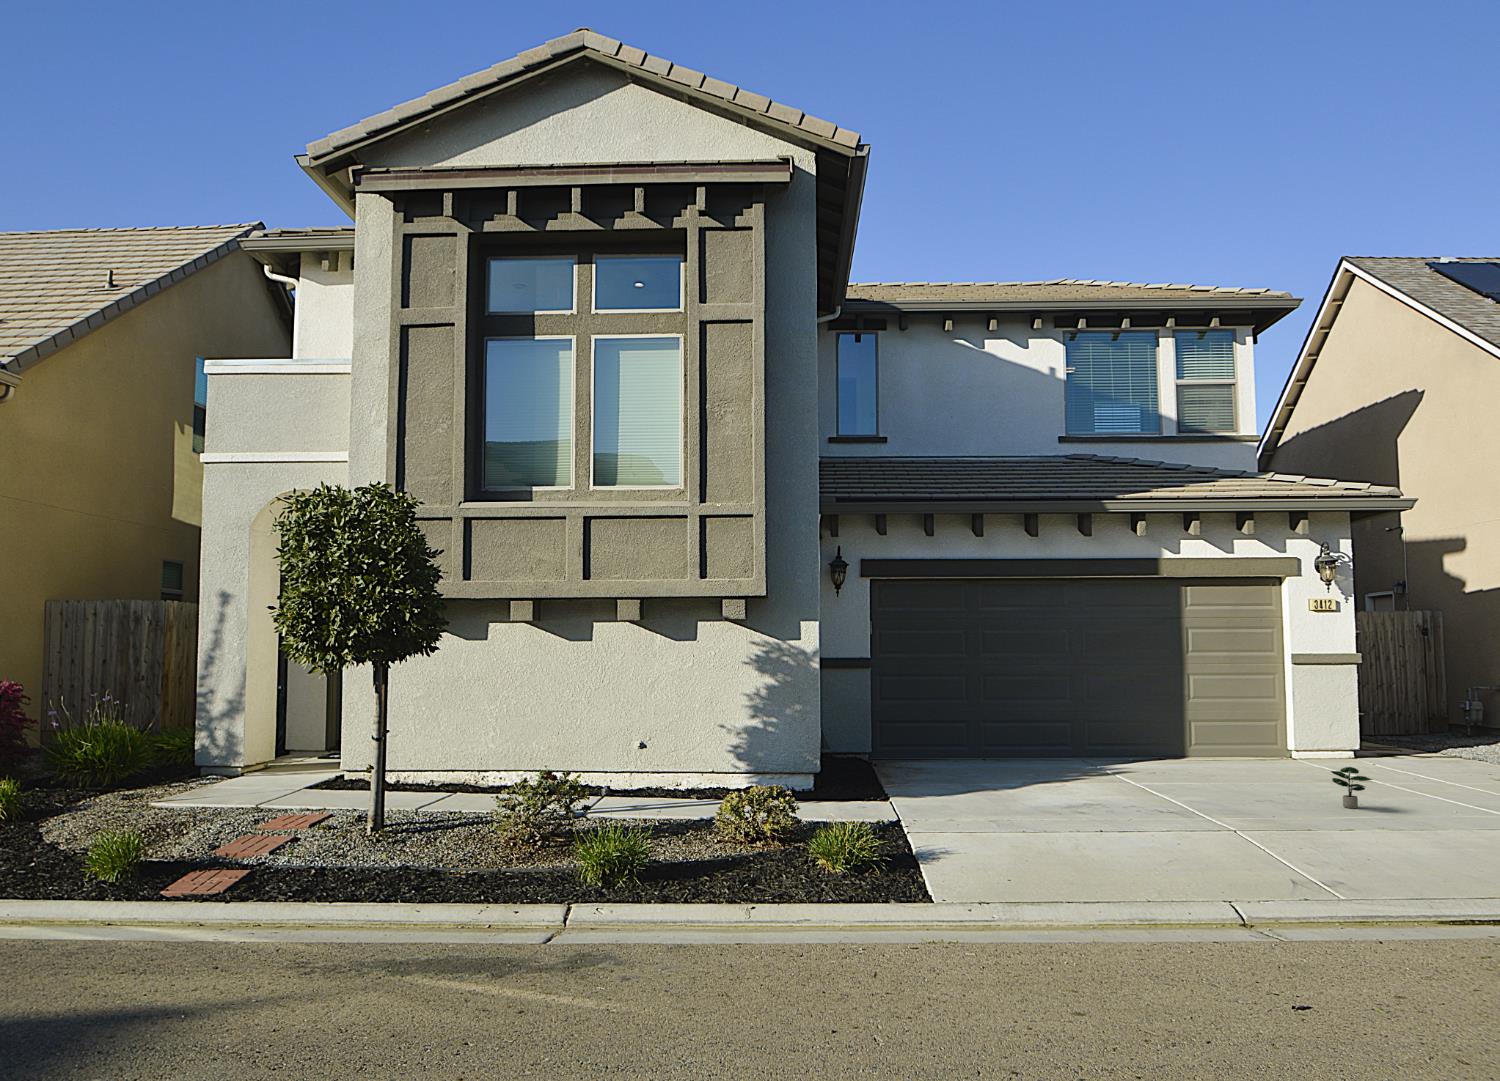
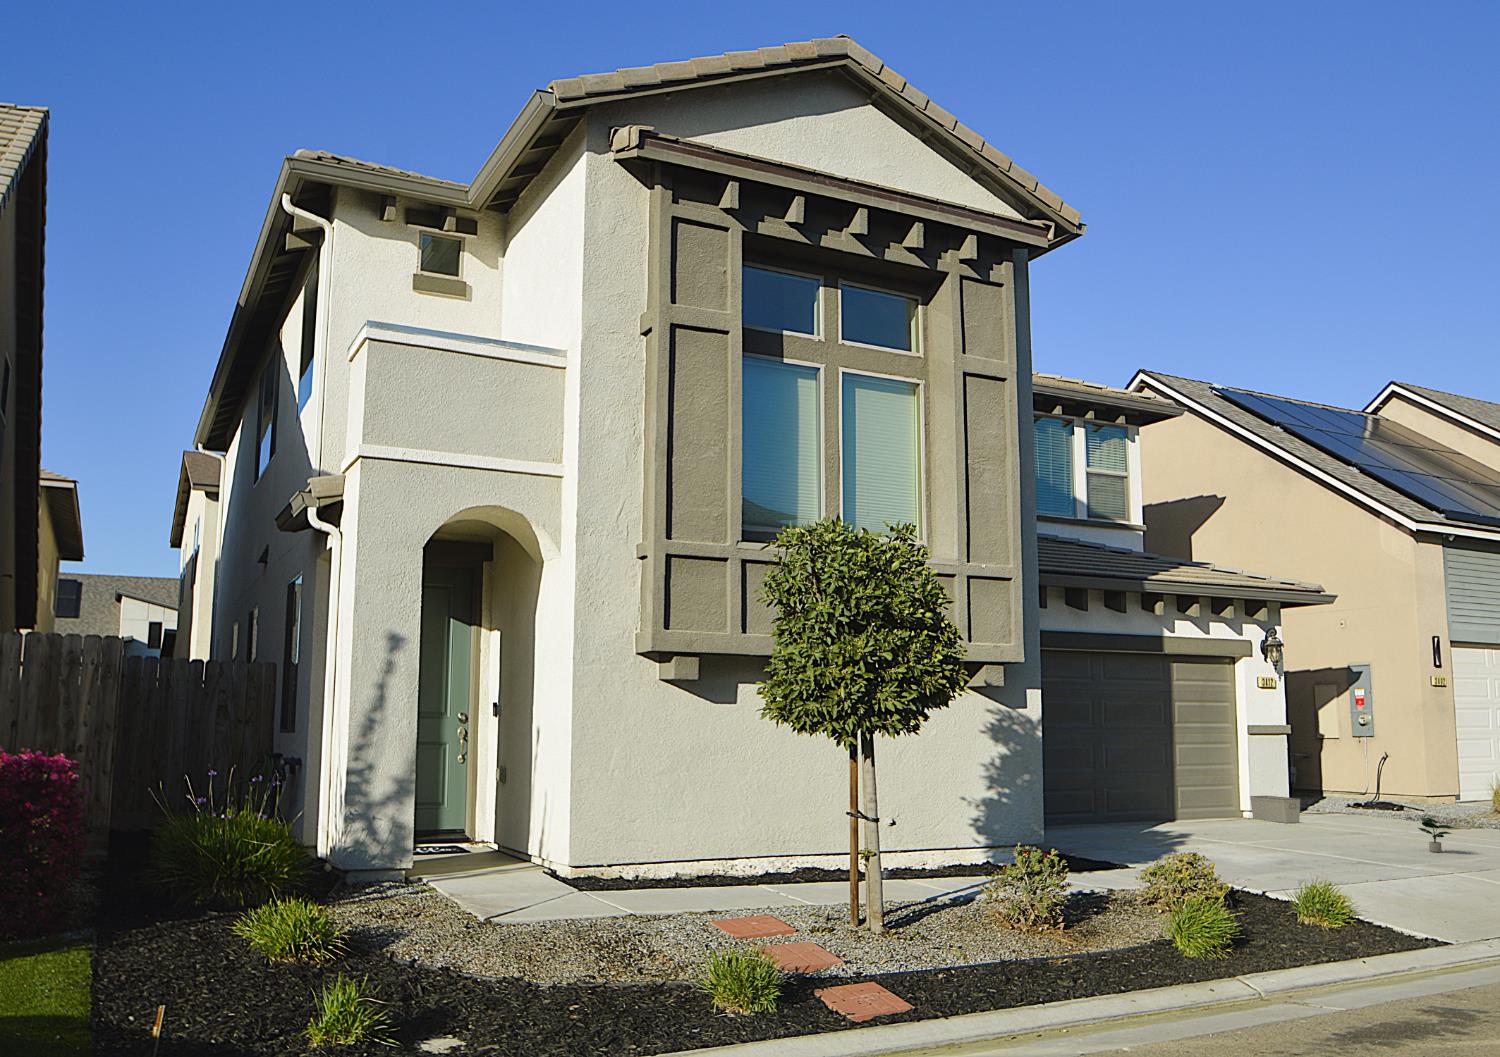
storage bin: none [1289,734,1338,766] -> present [1250,796,1300,823]

